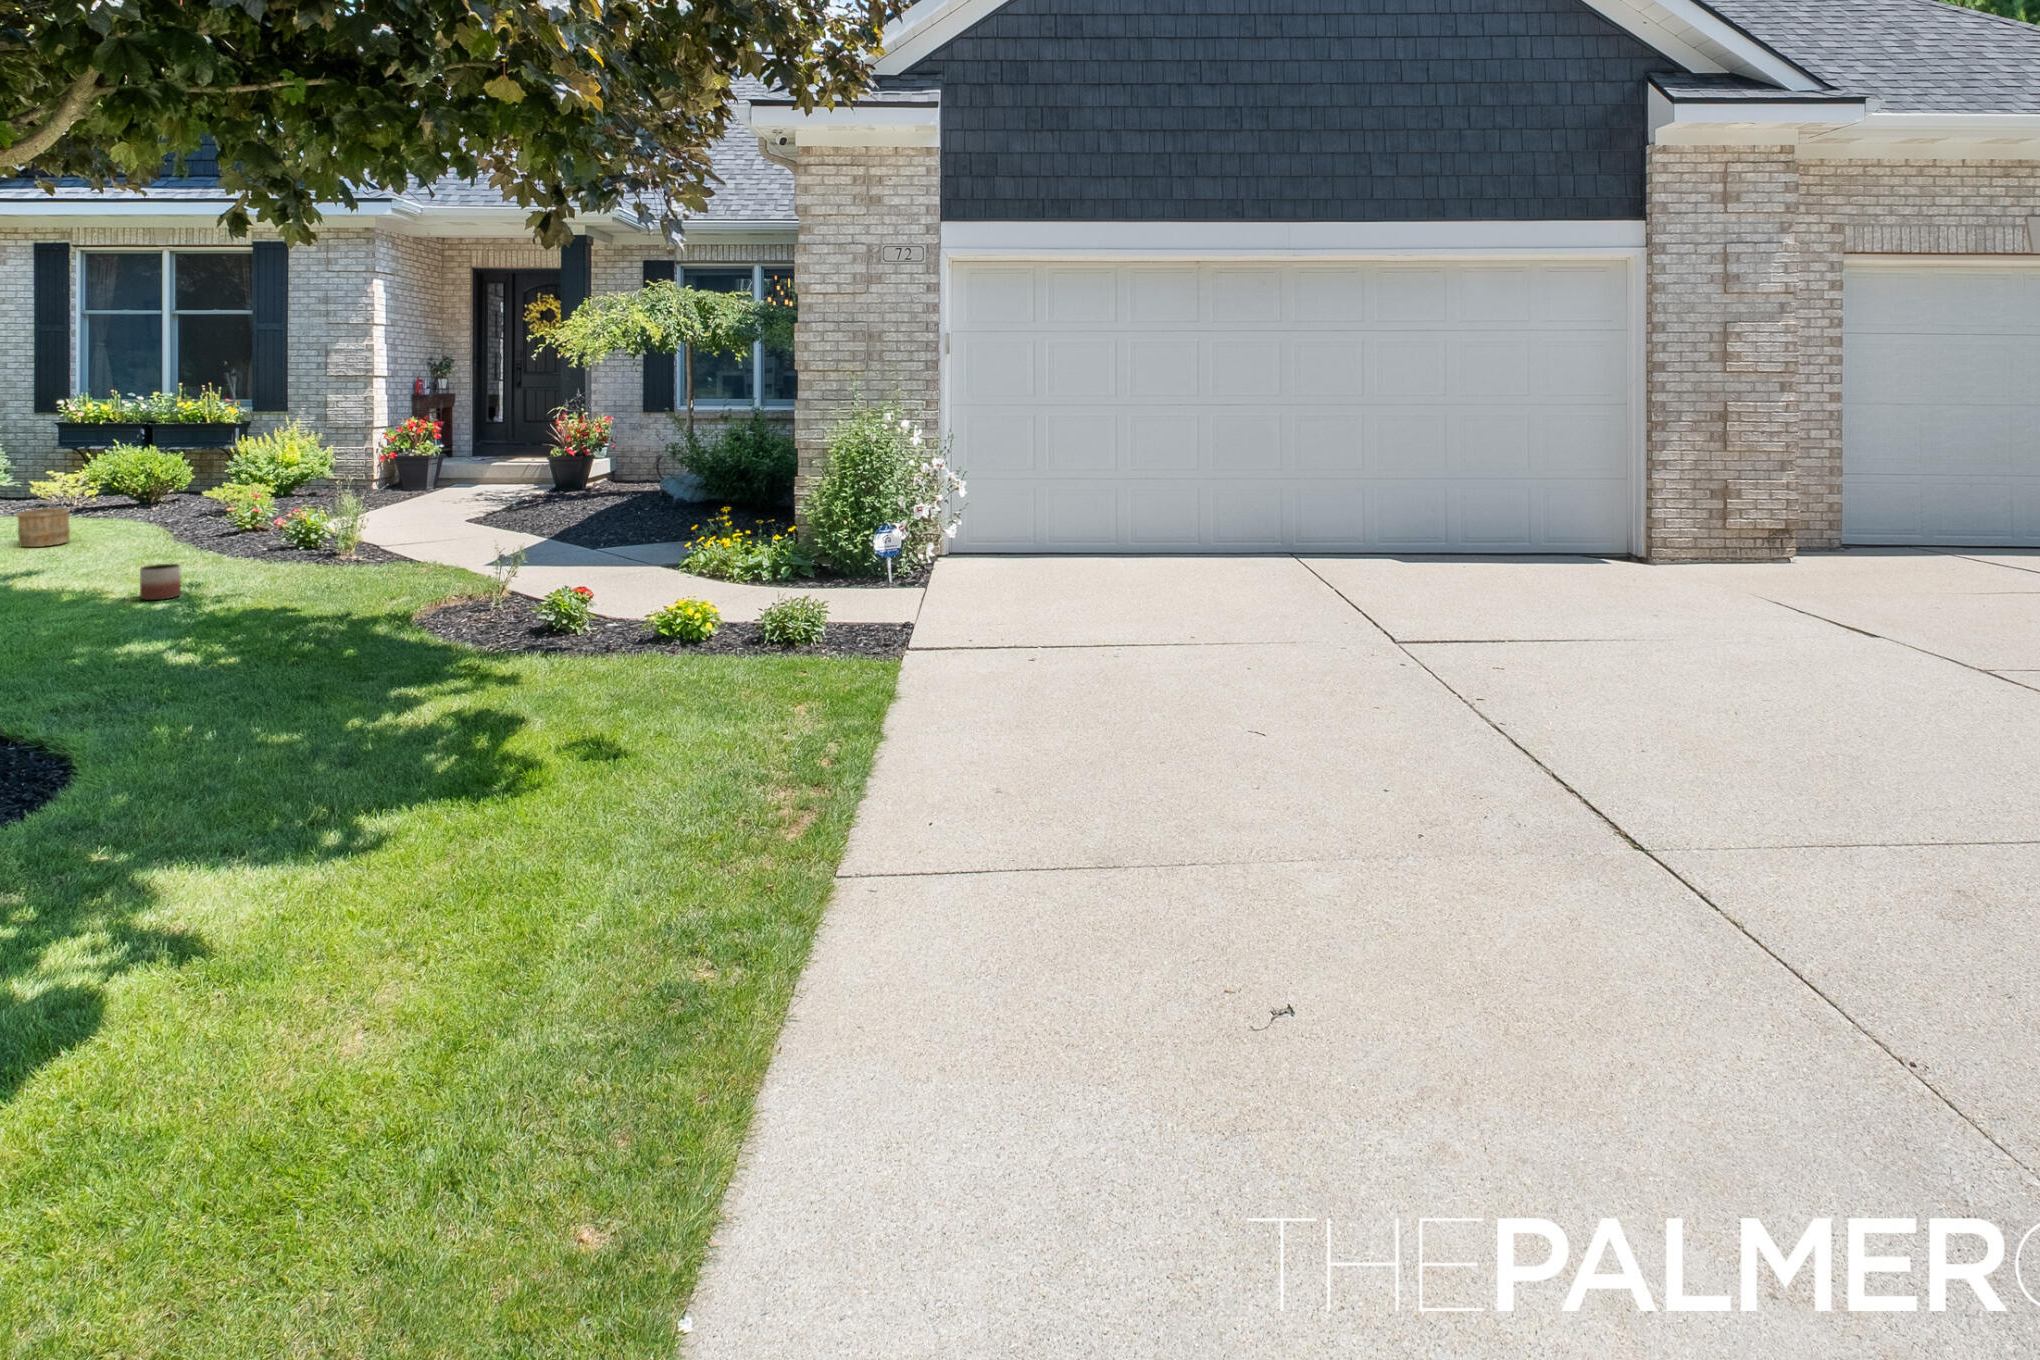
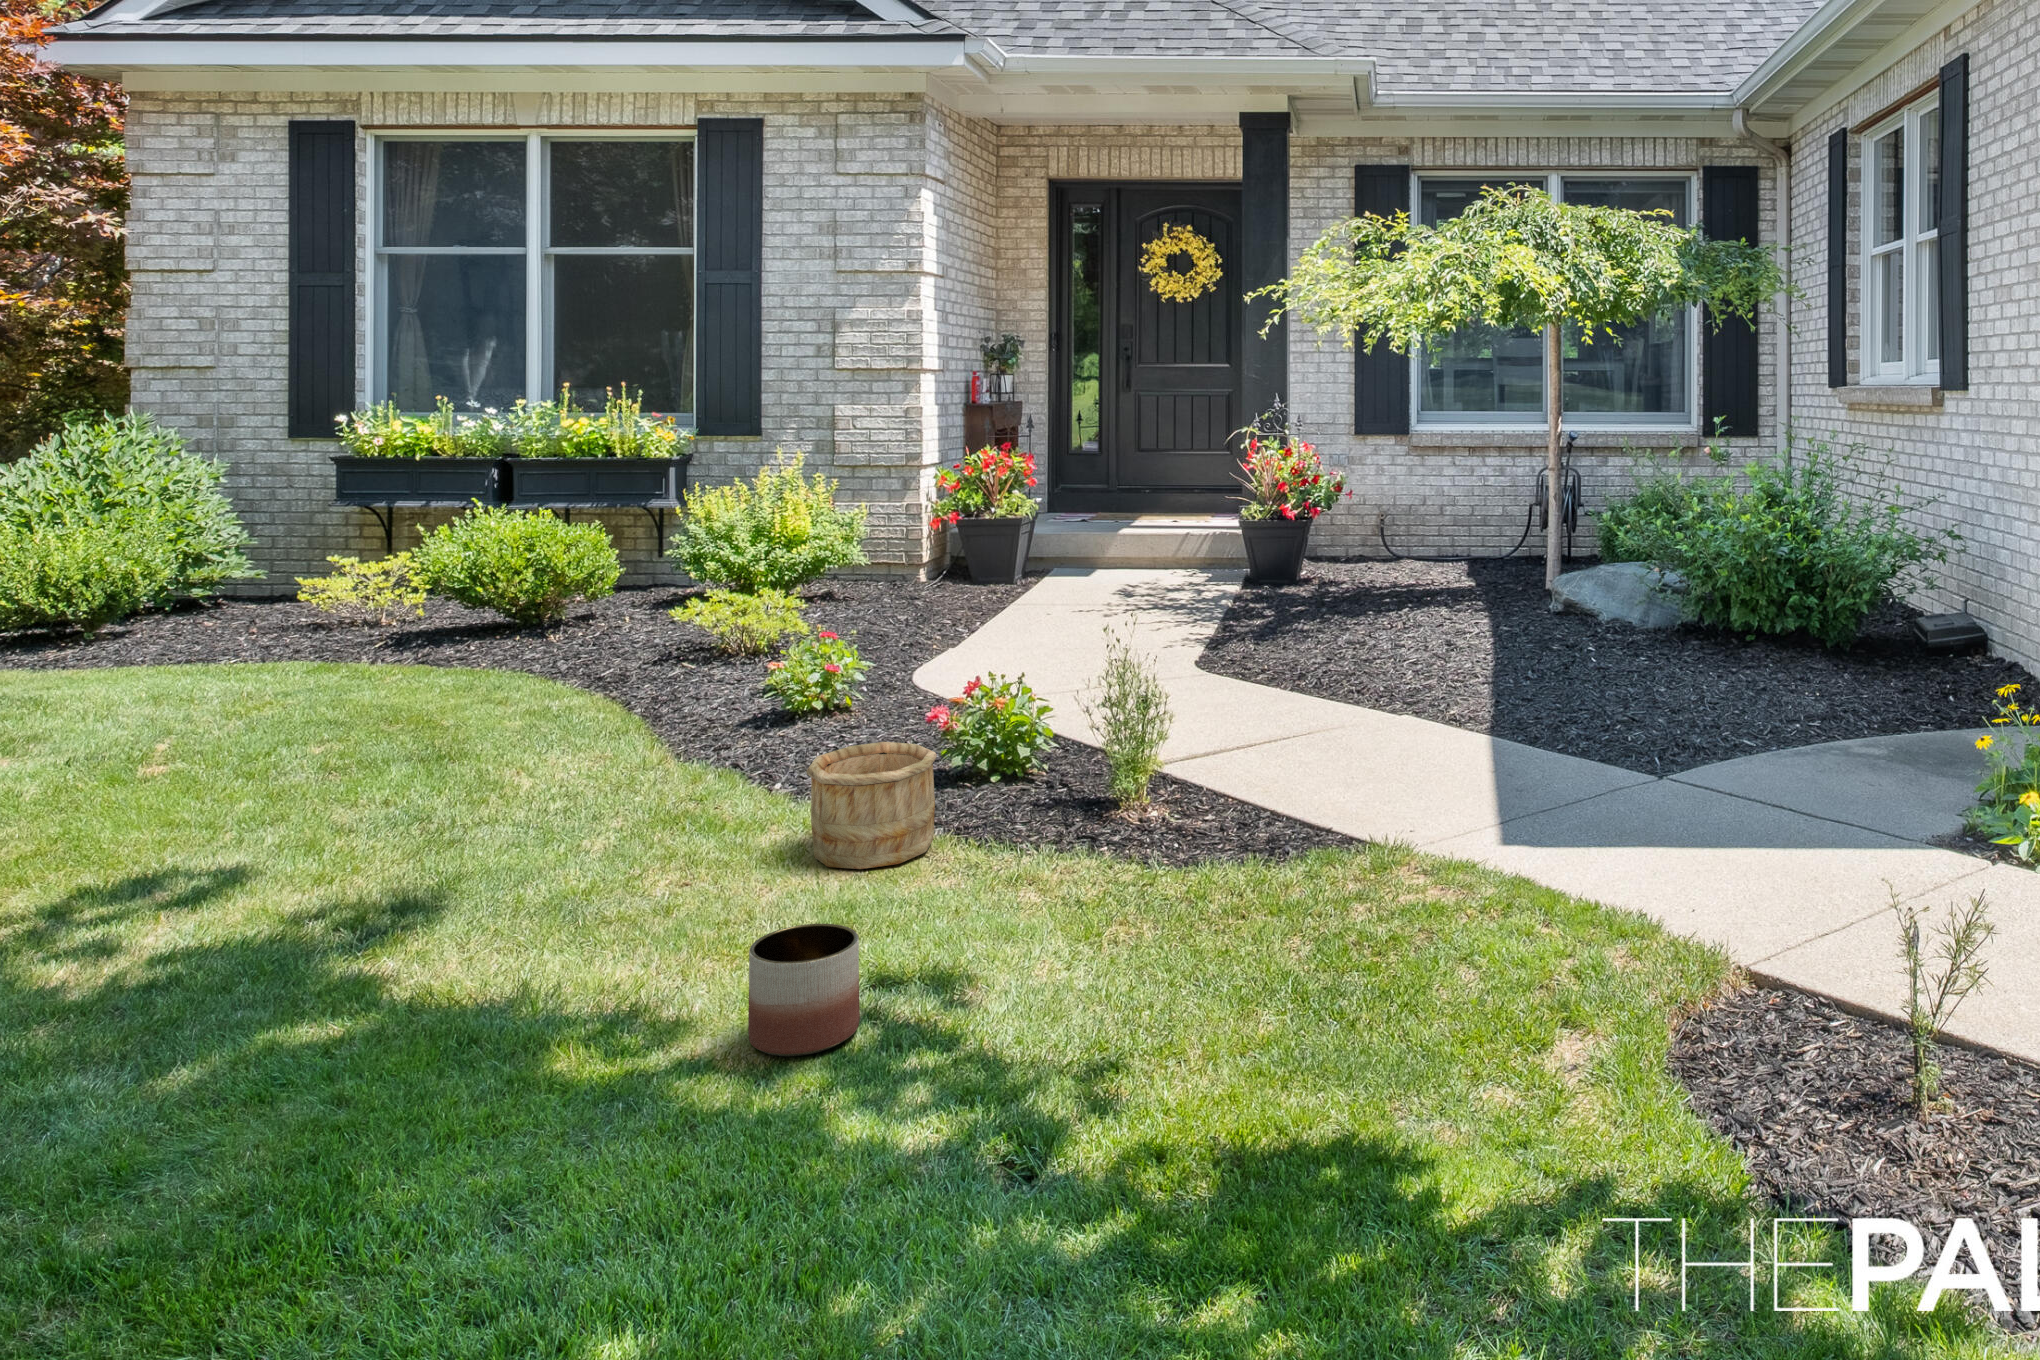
wooden bucket: present [16,508,69,547] -> present [806,742,937,869]

